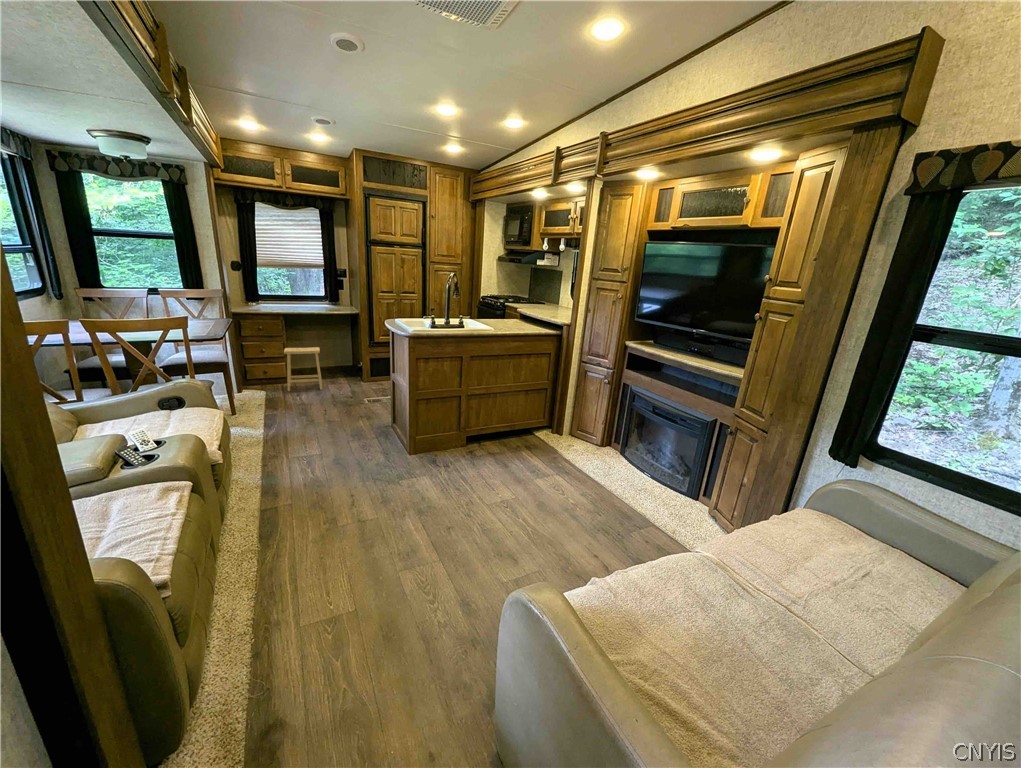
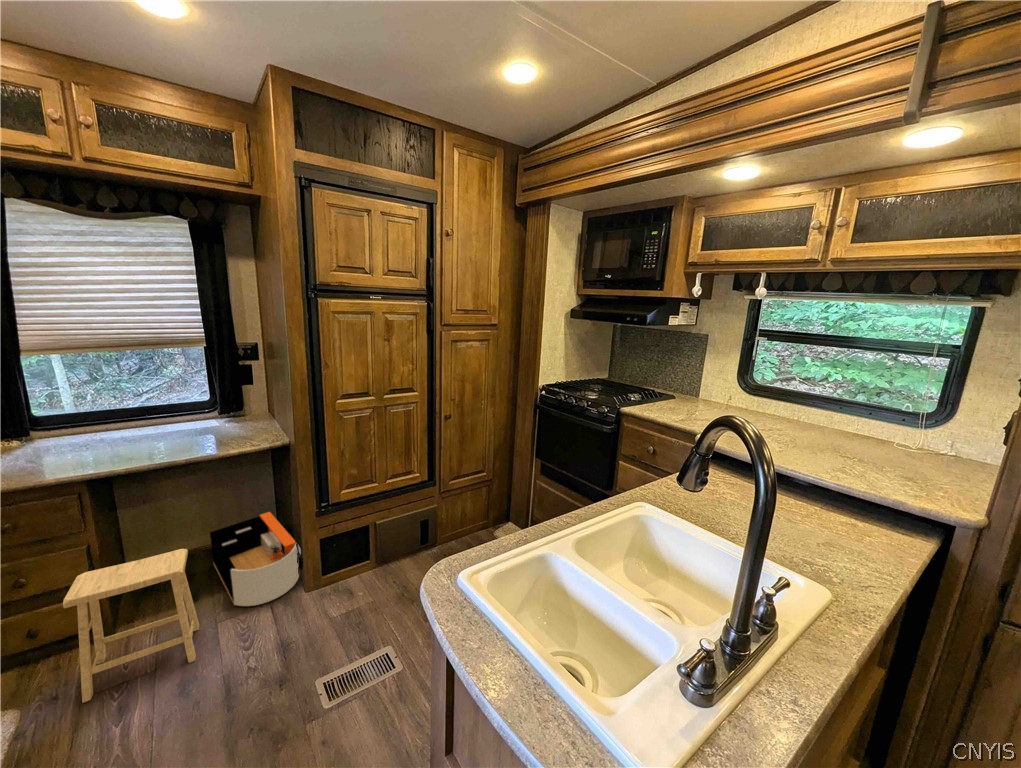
storage bin: none [324,354,361,382] -> present [210,512,299,606]

